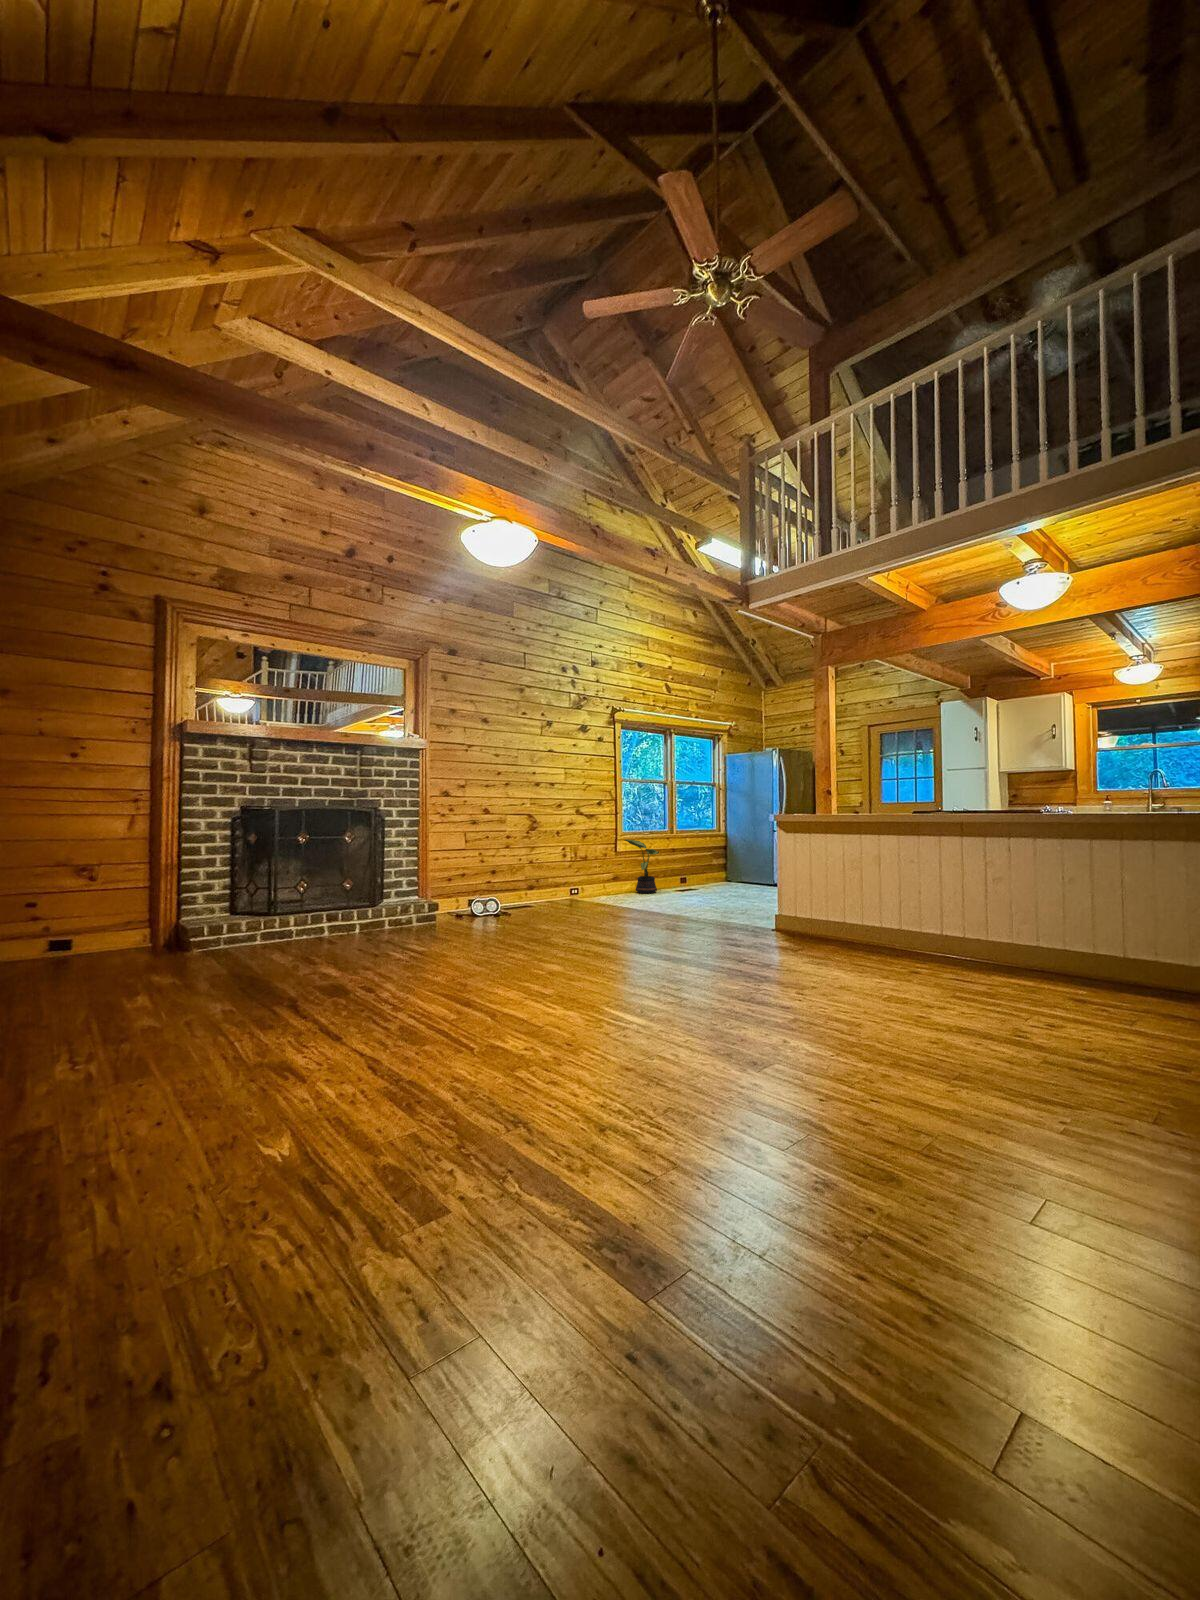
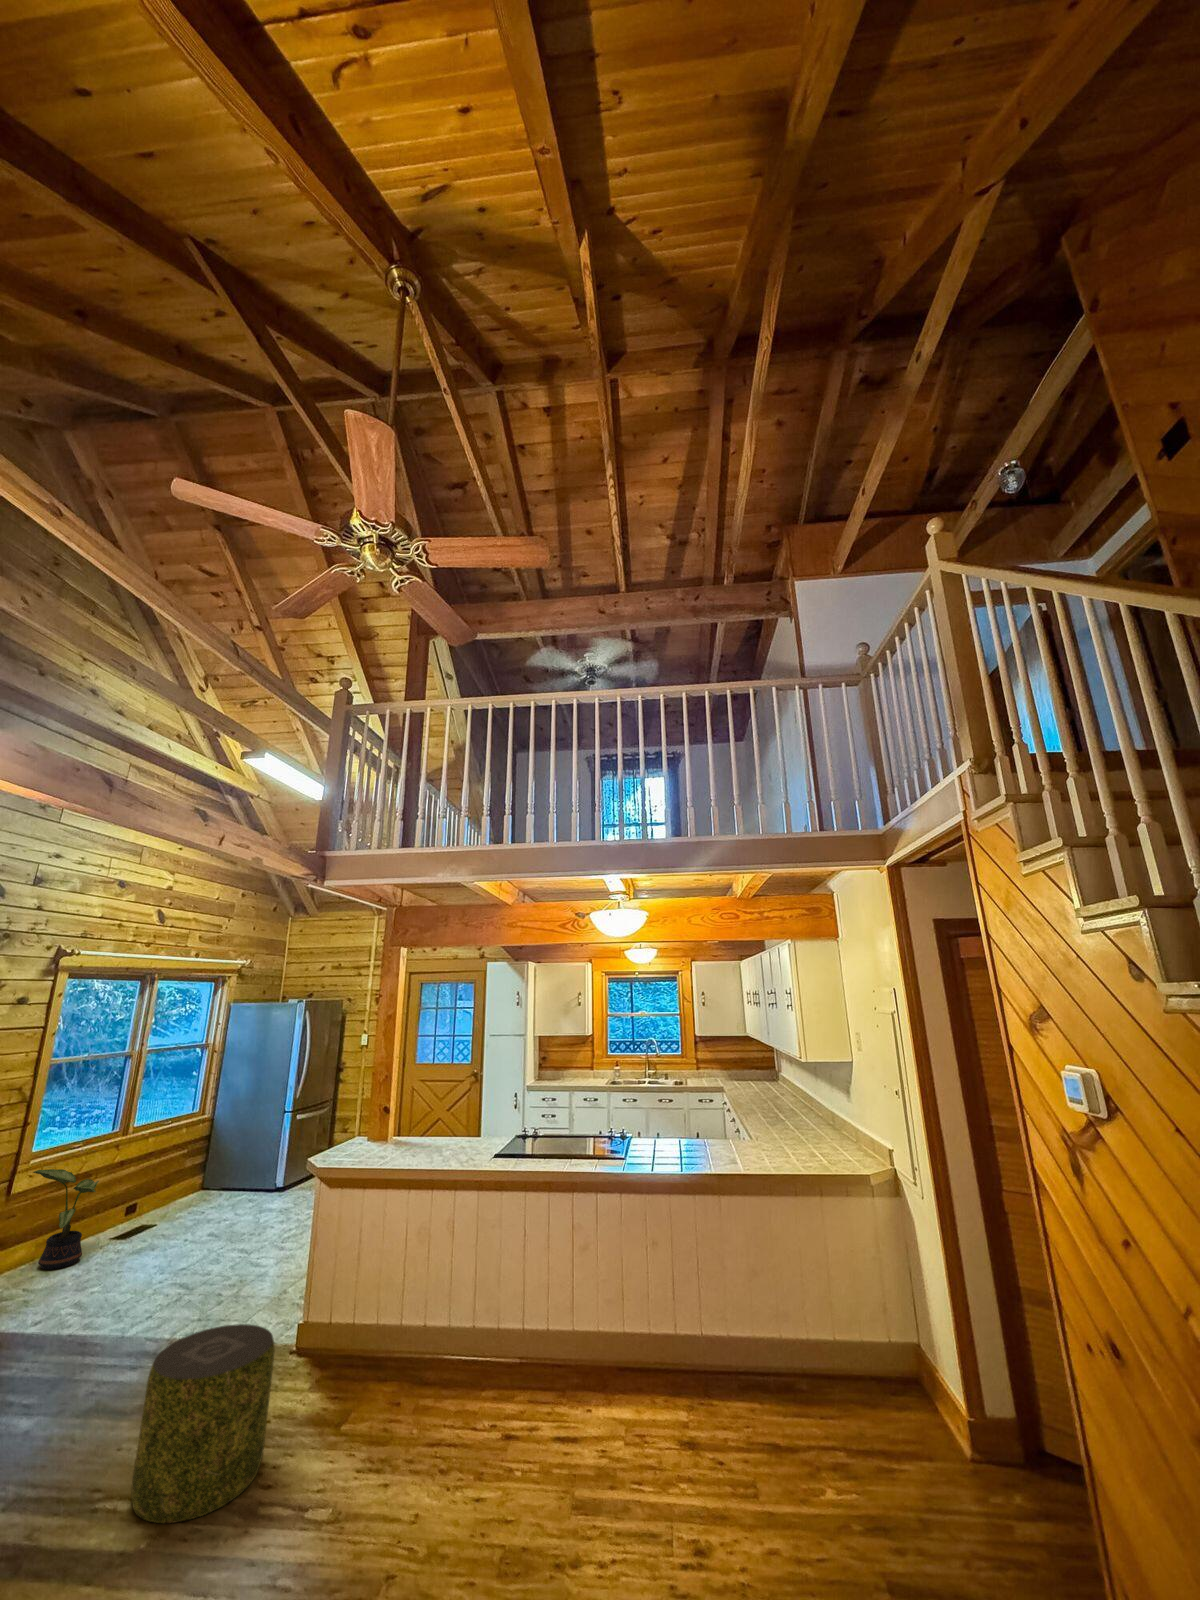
pouf: none [674,877,743,953] -> present [131,1324,275,1523]

